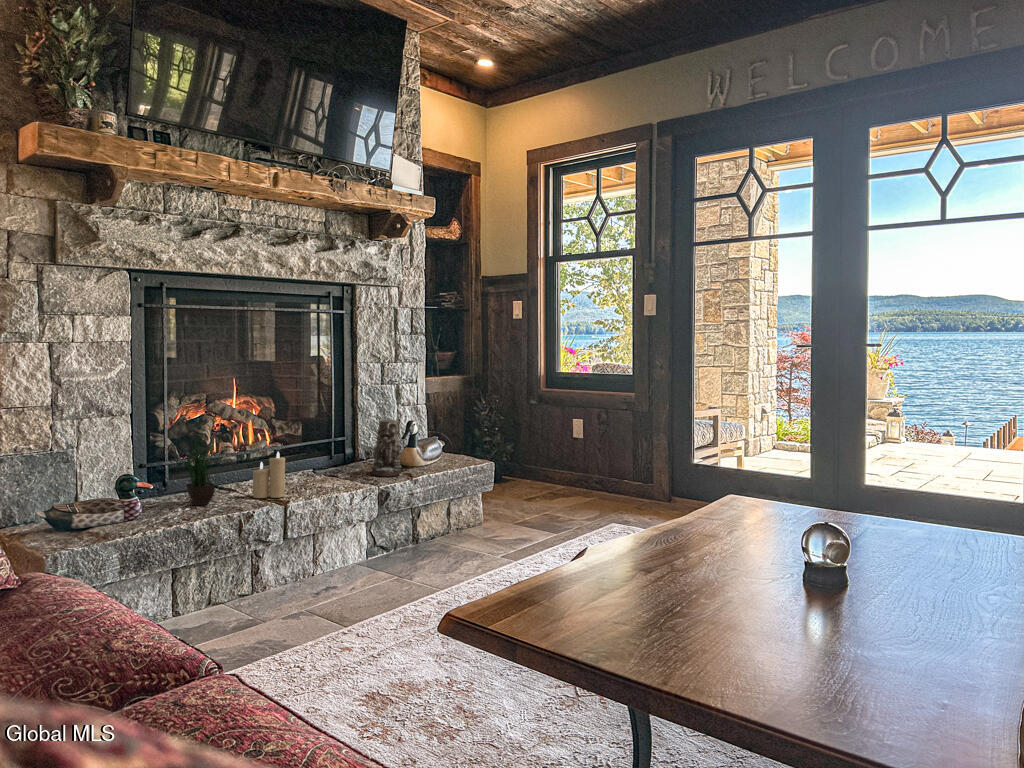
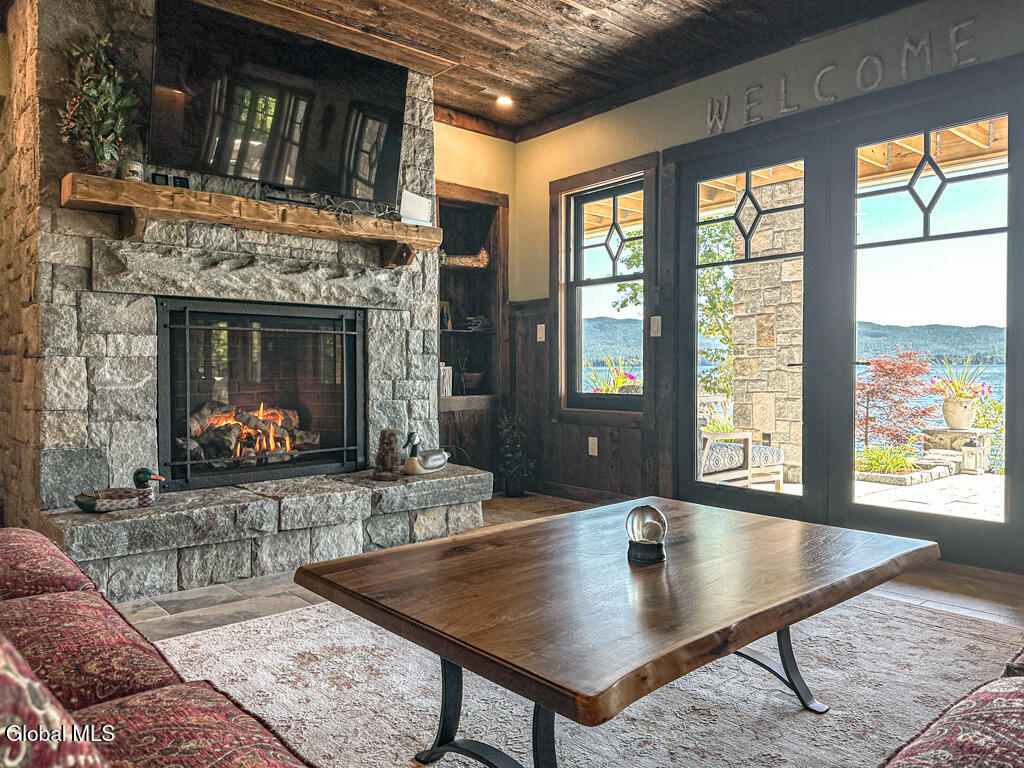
potted plant: present [184,432,216,506] -> none [184,416,228,498]
candle: present [253,452,285,498] -> none [256,453,285,494]

